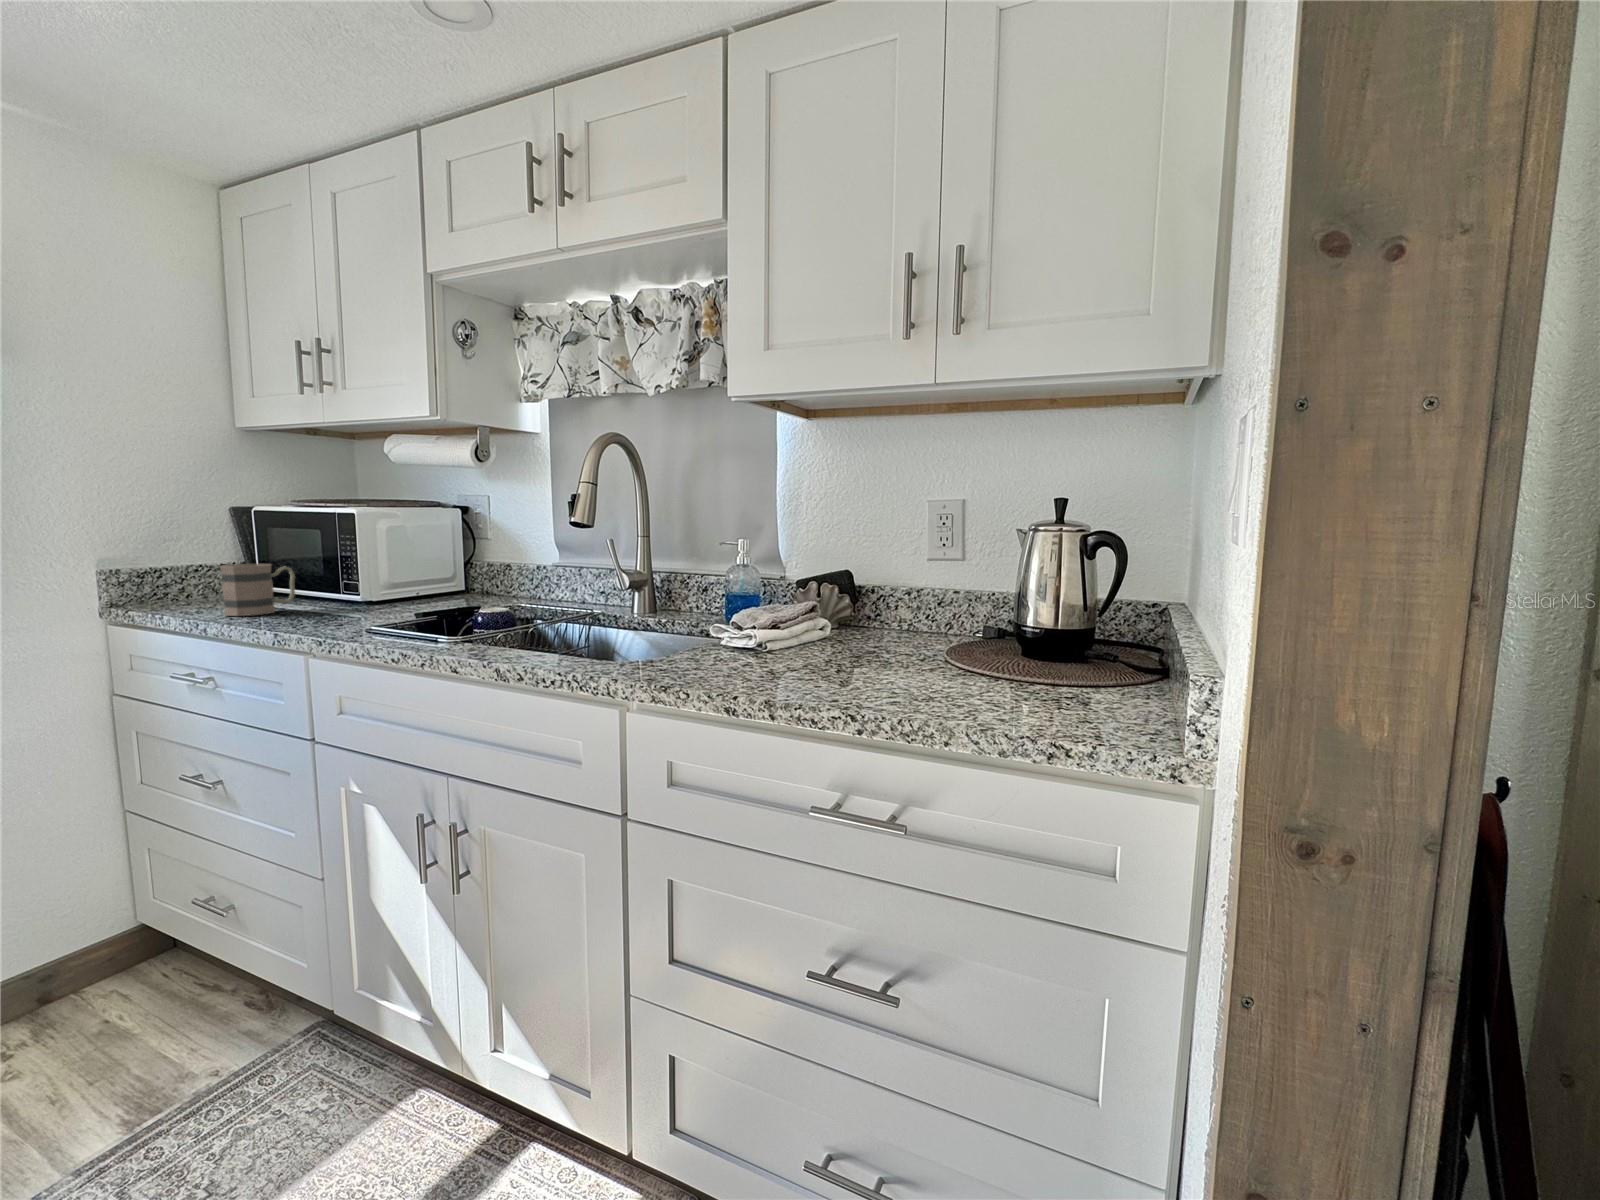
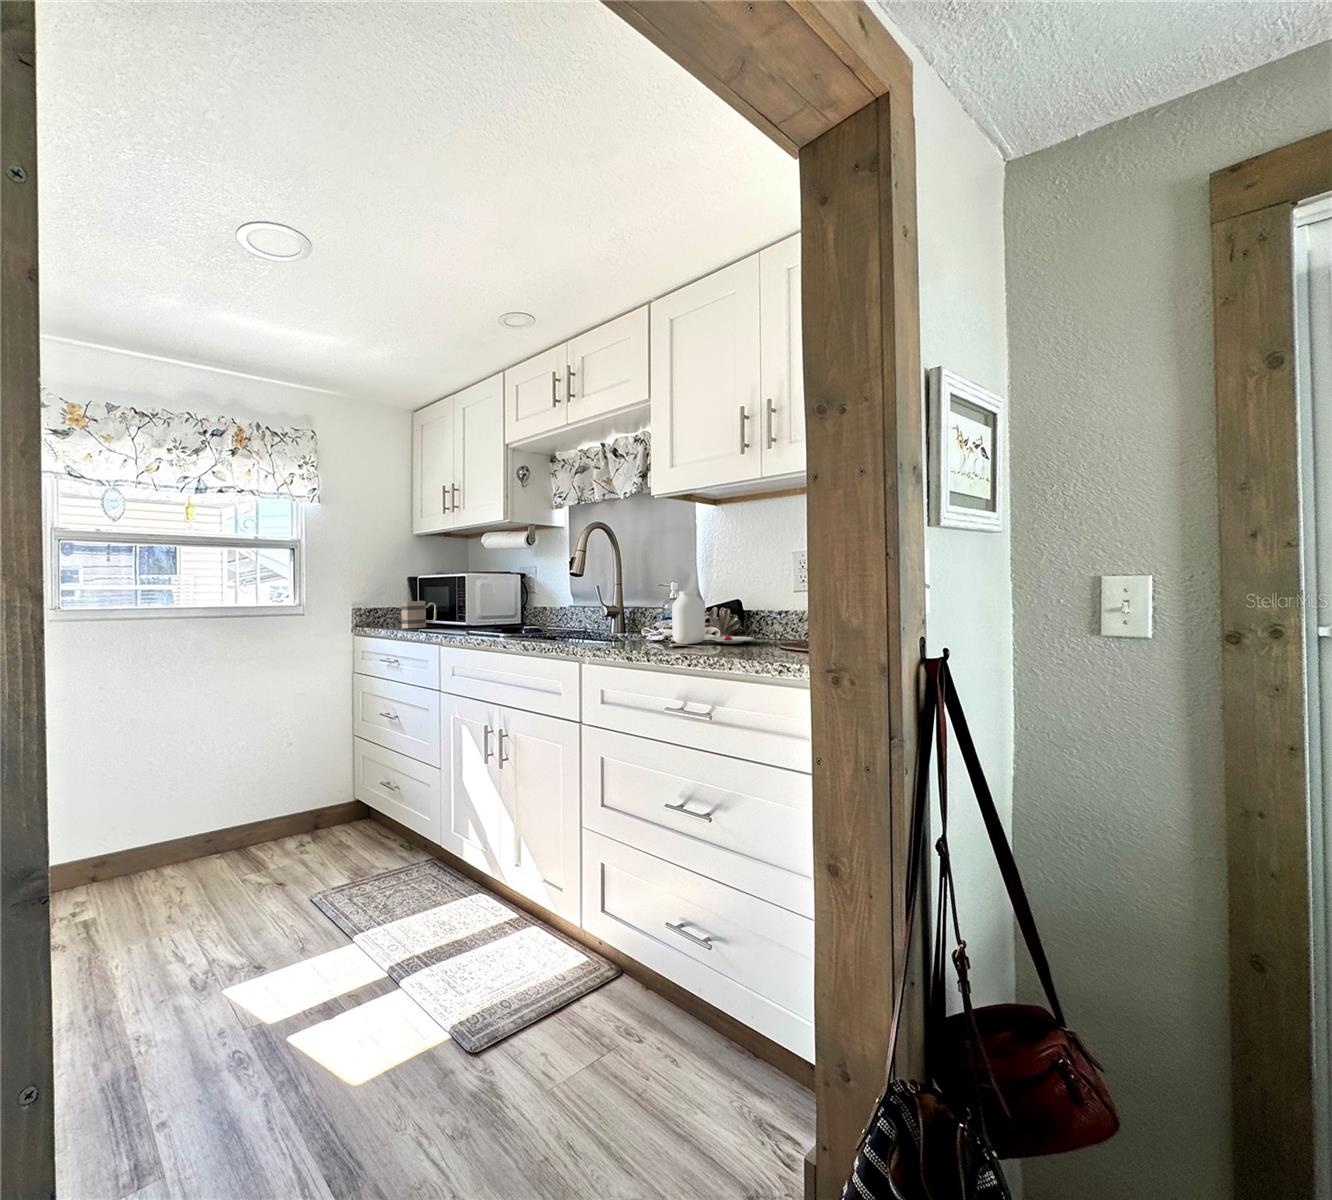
jar: none [794,578,948,685] -> present [668,591,754,647]

